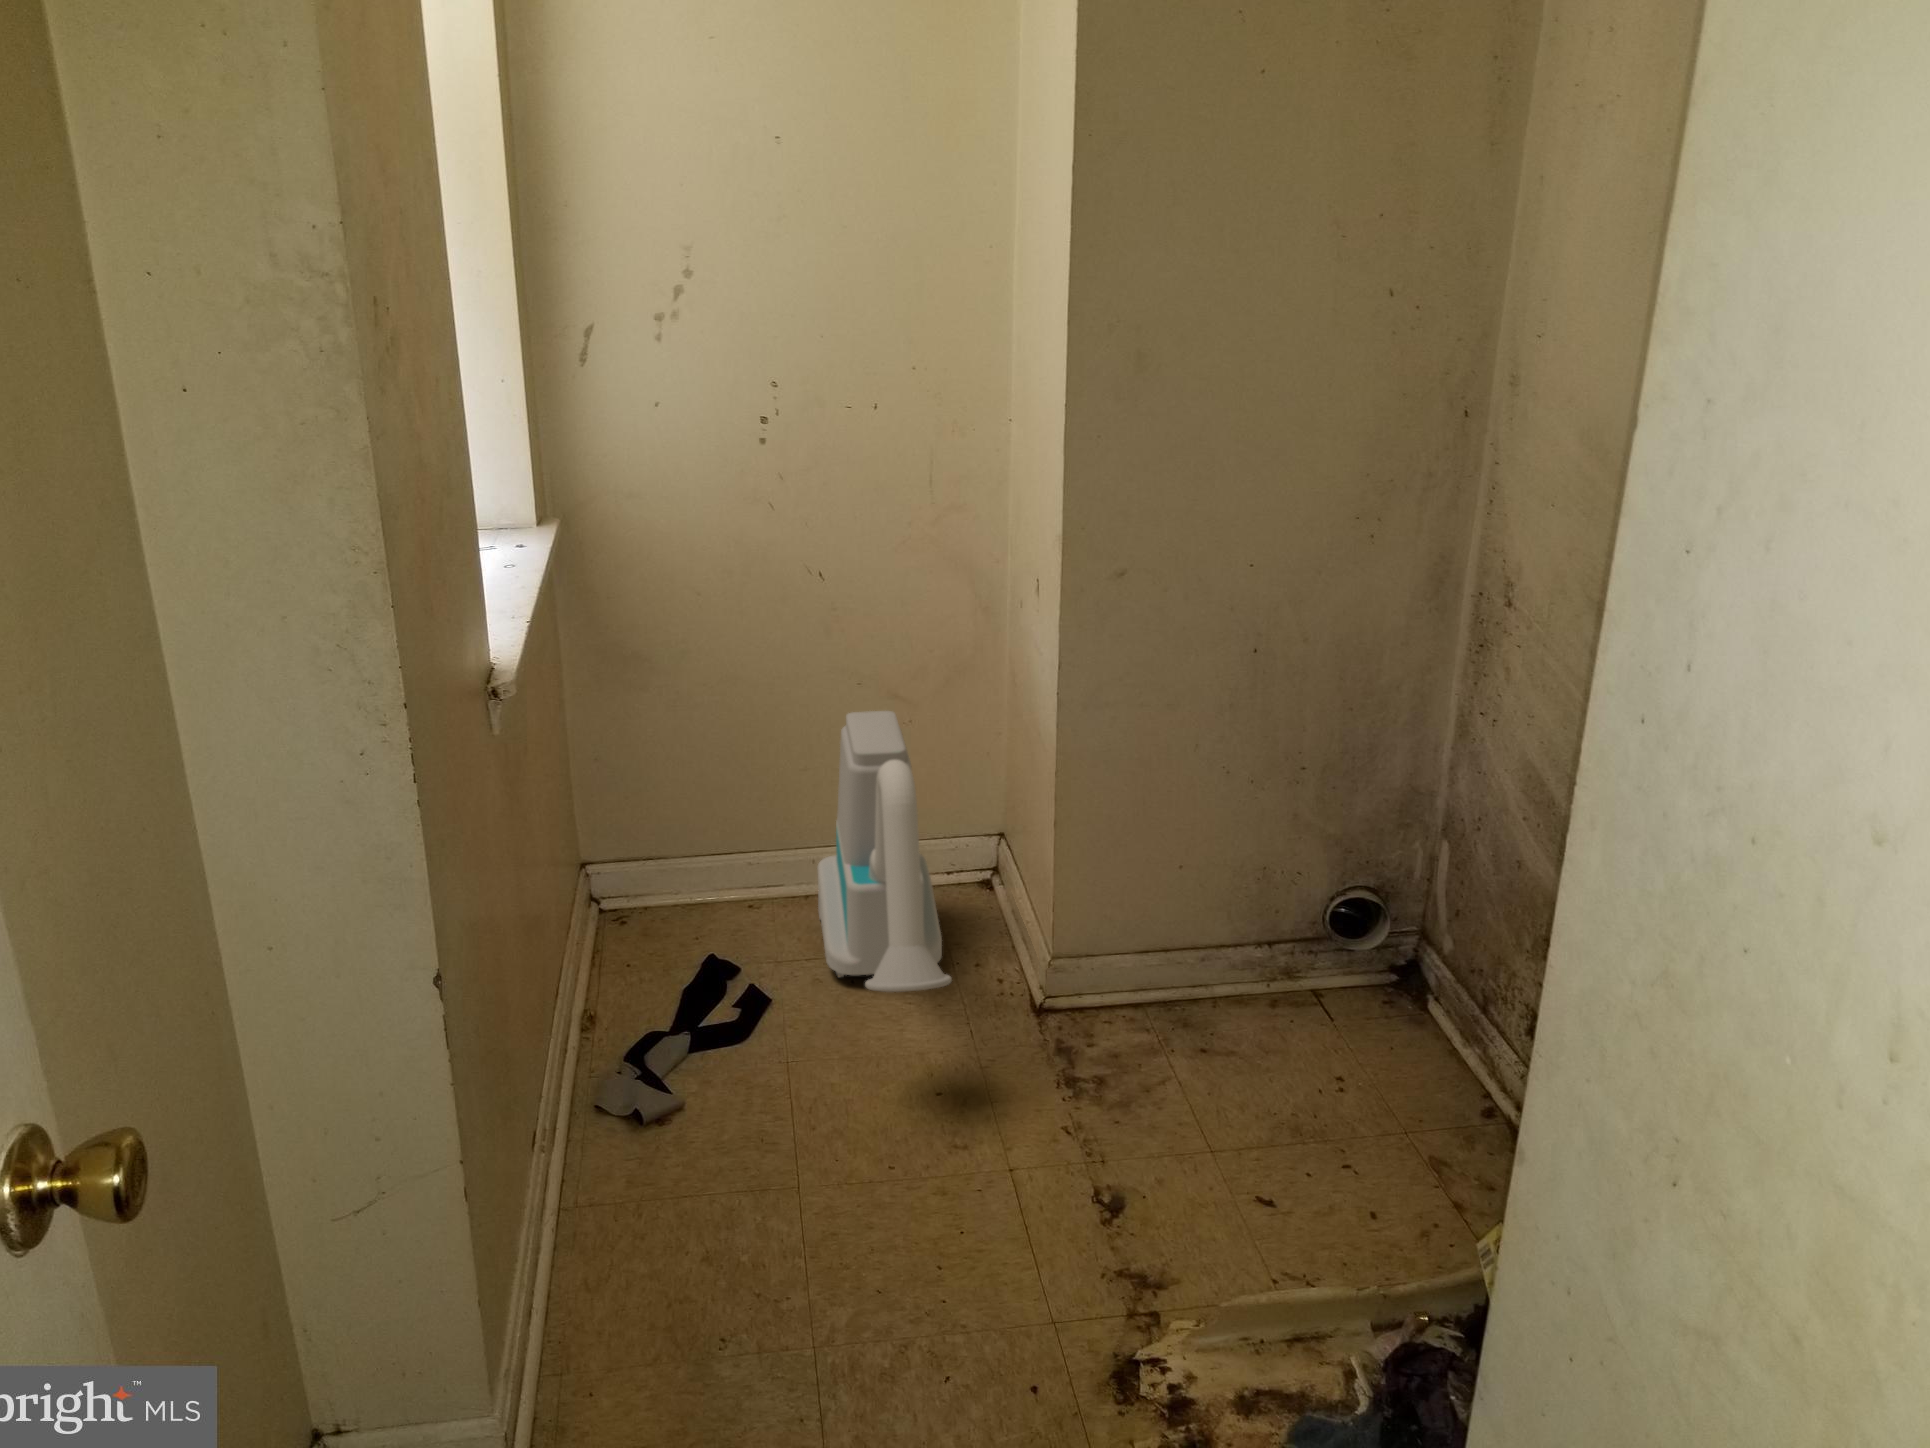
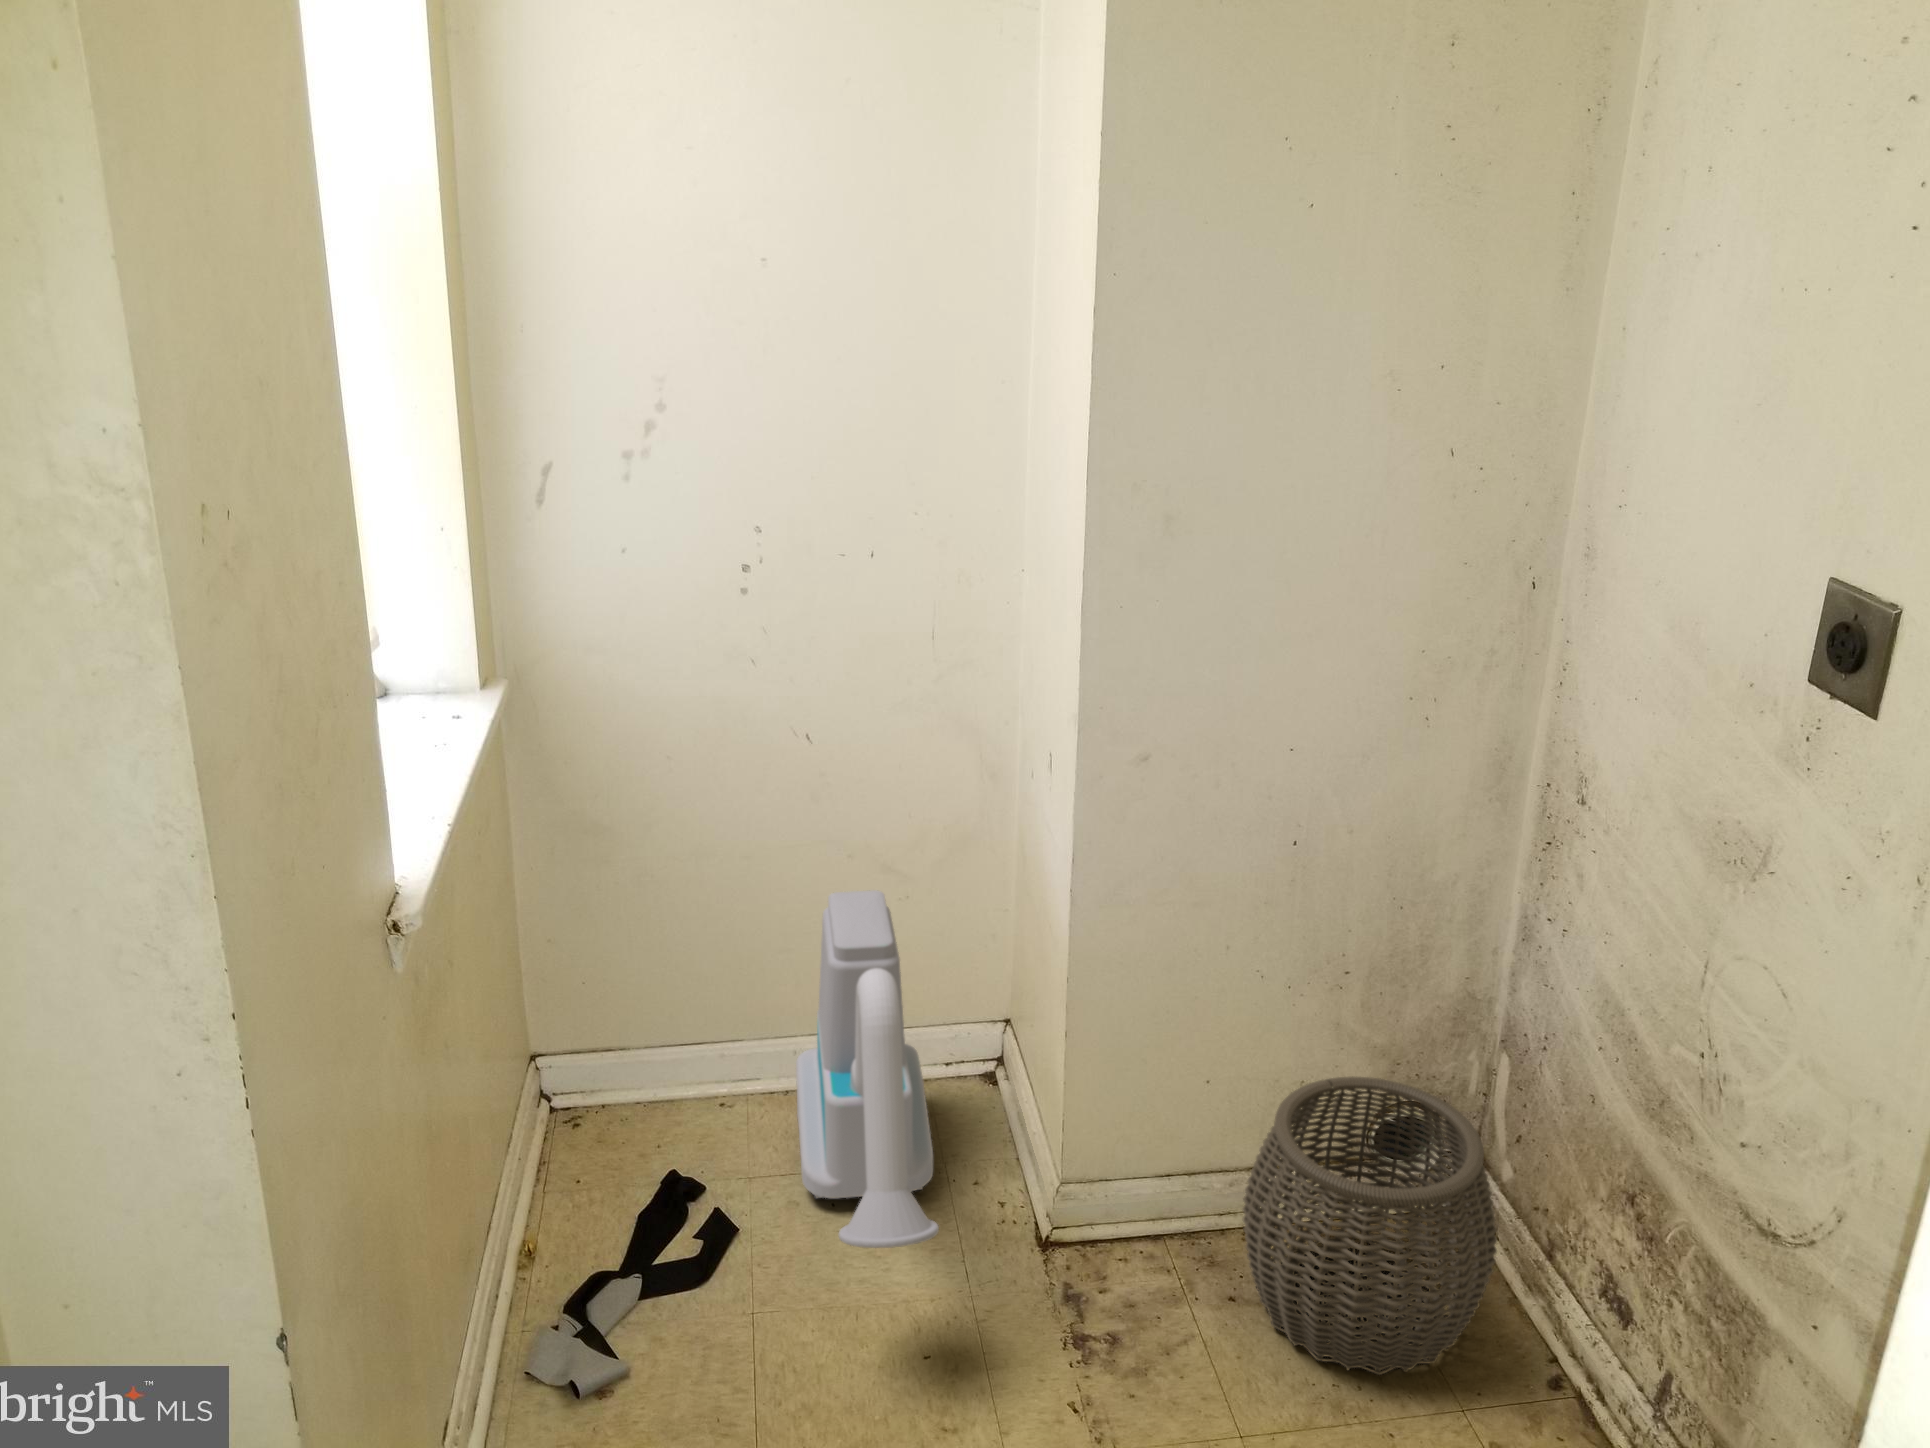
woven basket: none [1215,859,1435,1105] -> present [1243,1077,1497,1375]

